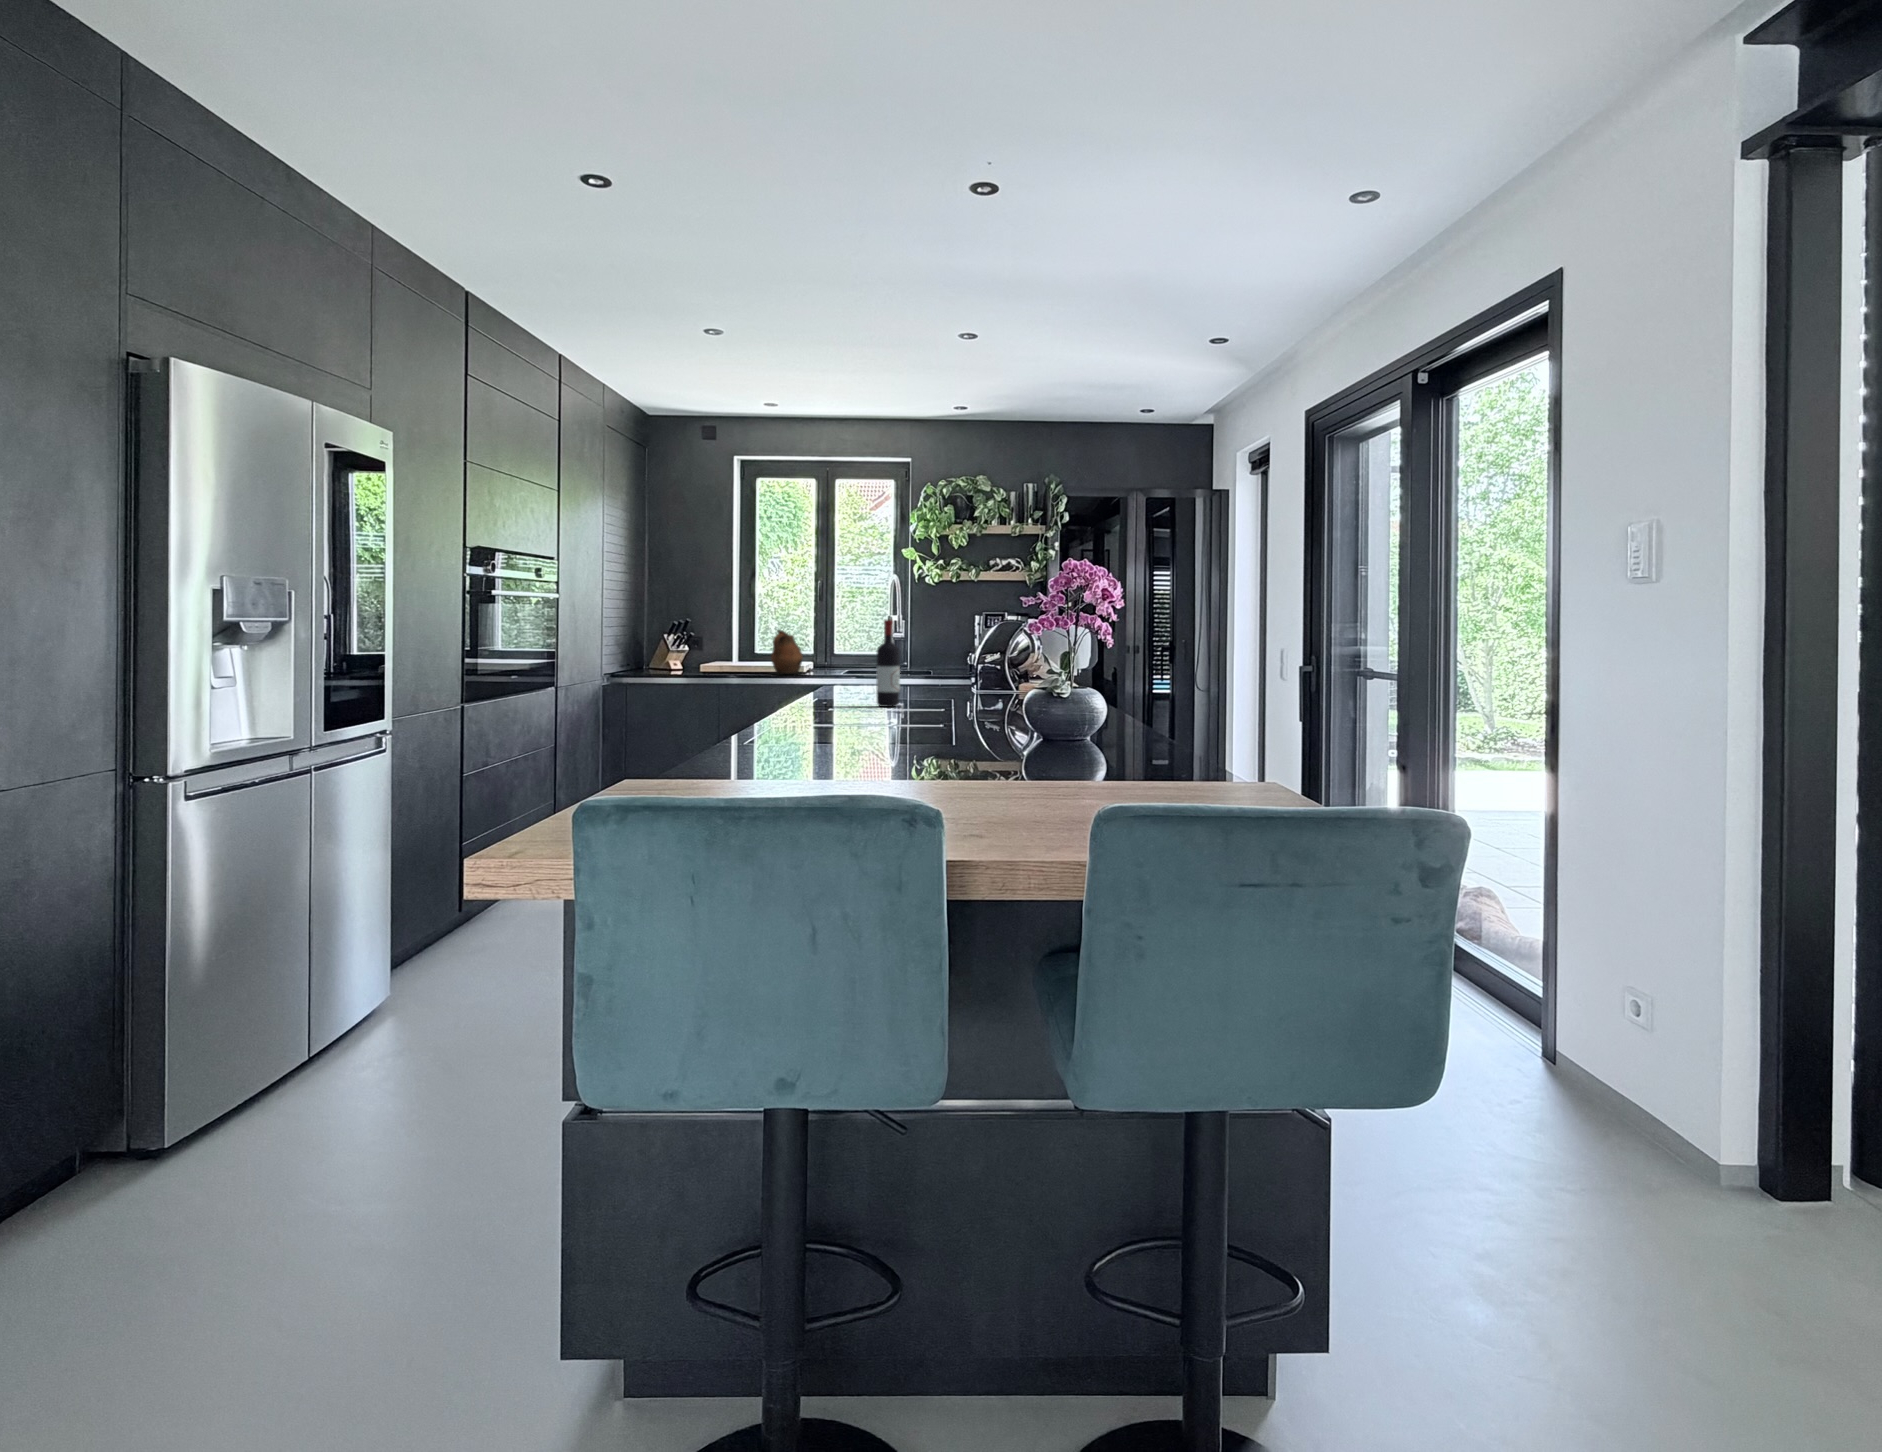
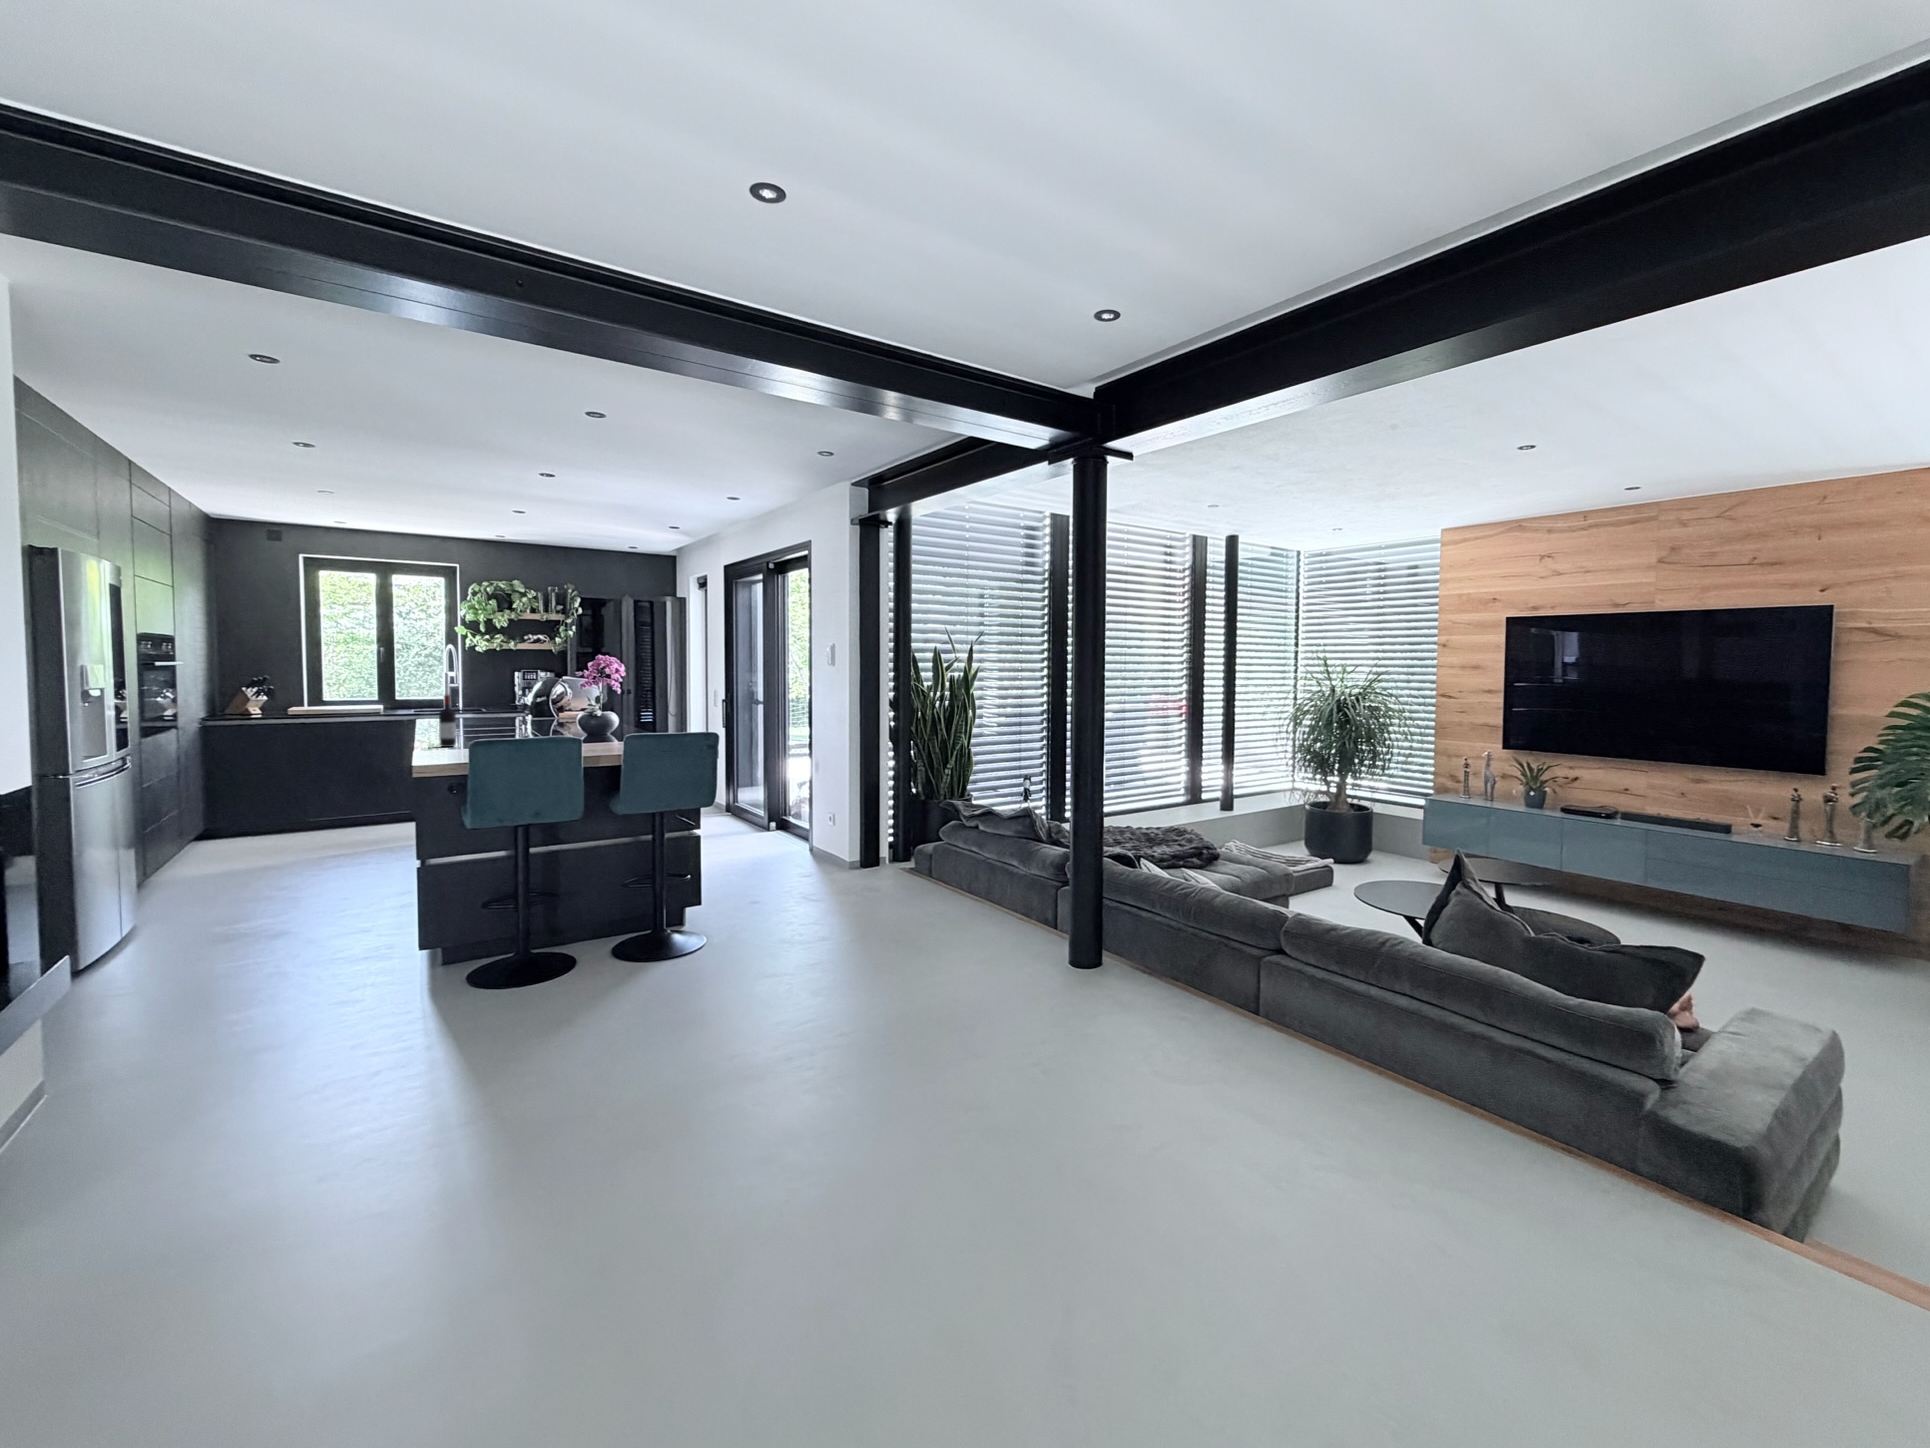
ceramic pitcher: present [771,630,803,674] -> none [342,687,377,719]

